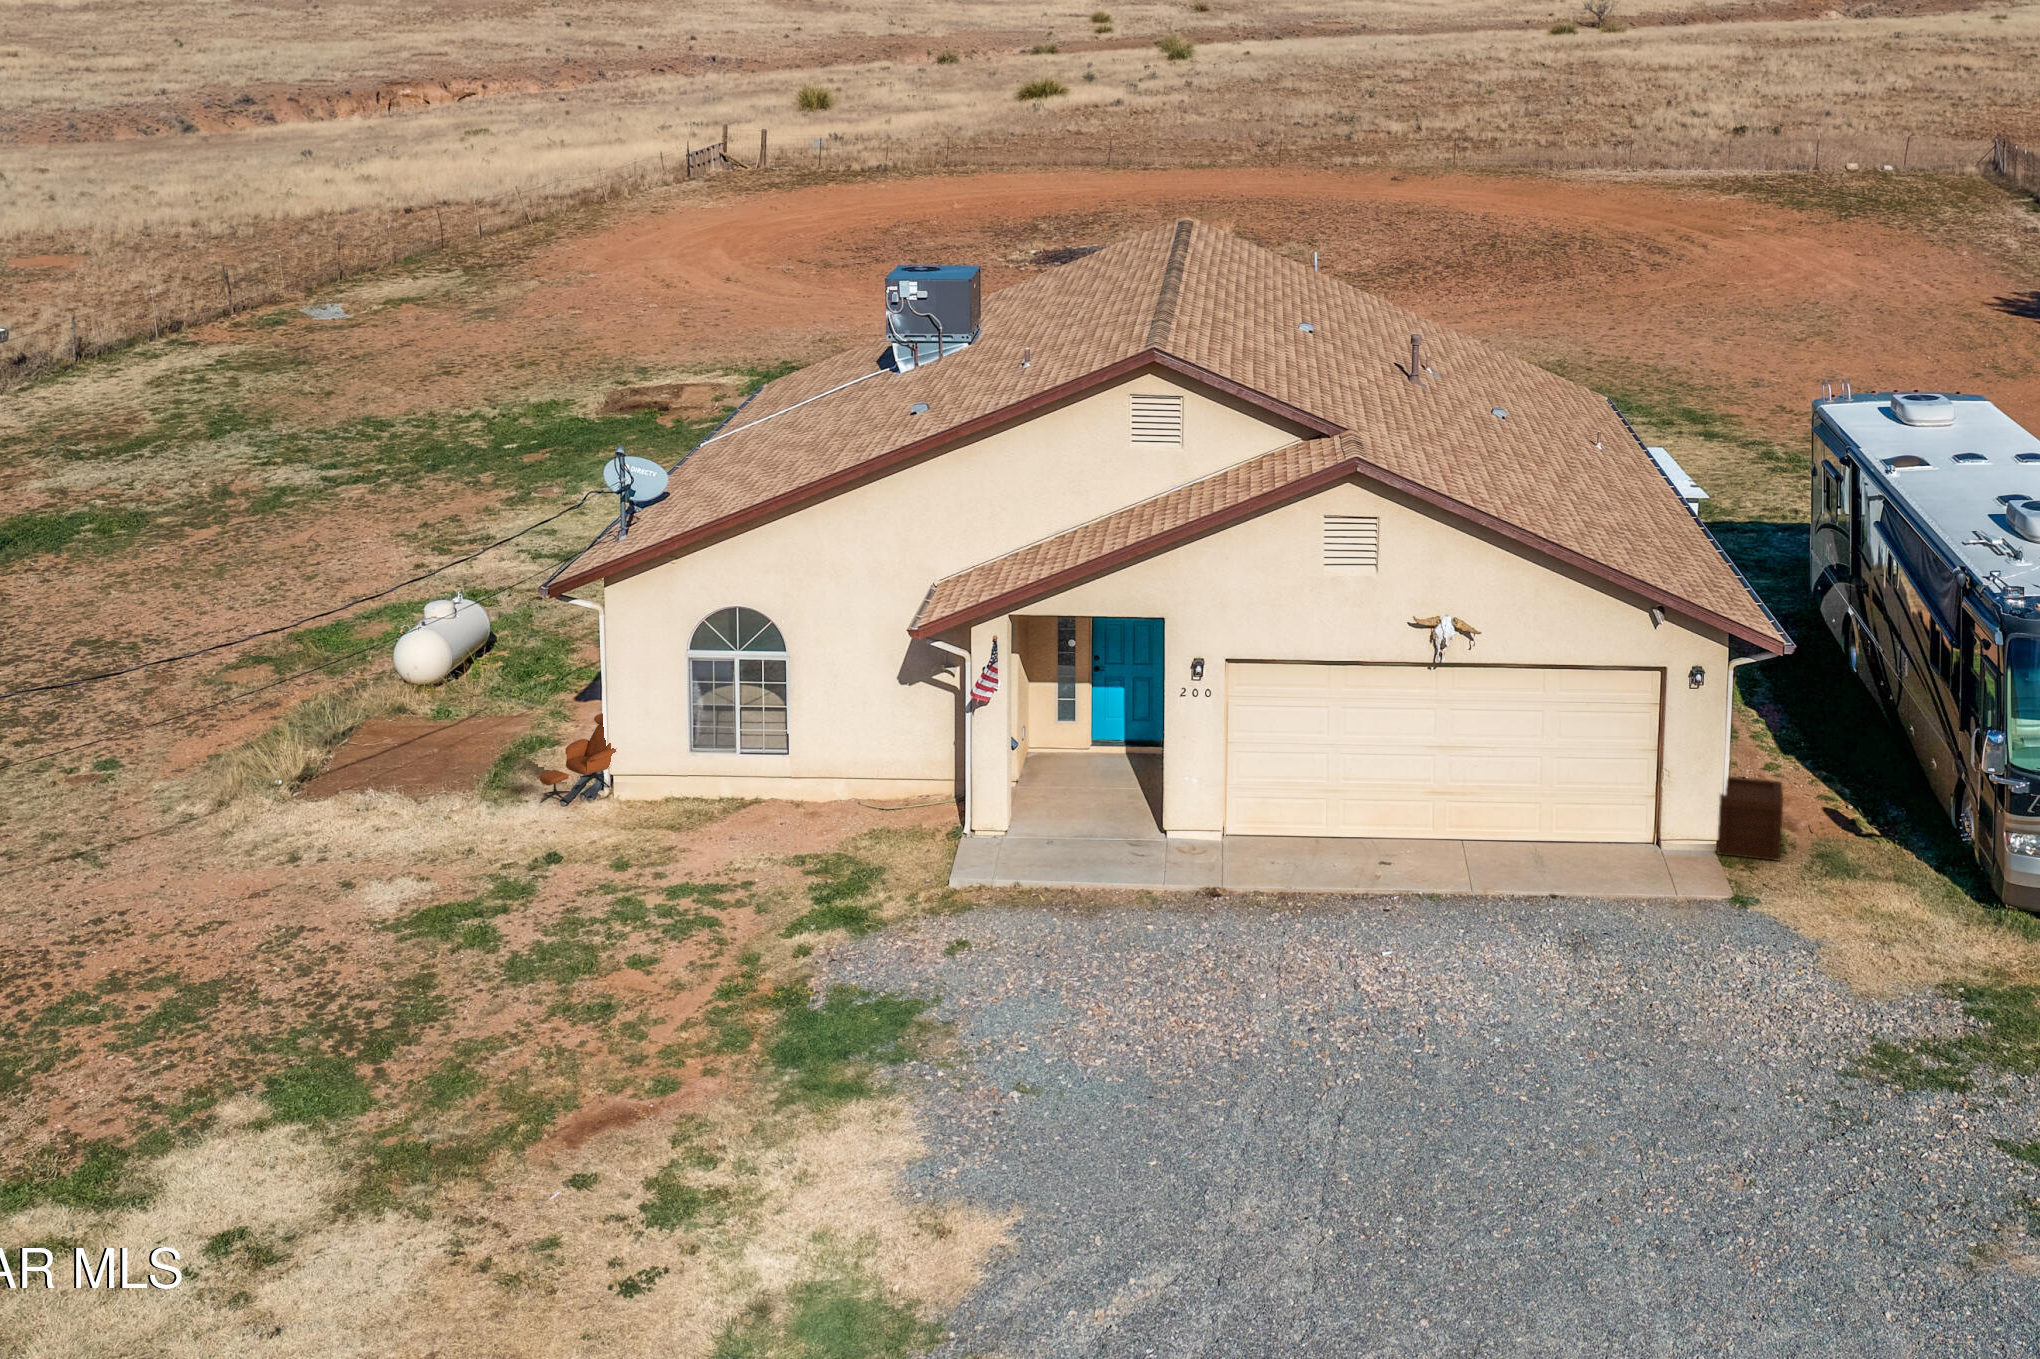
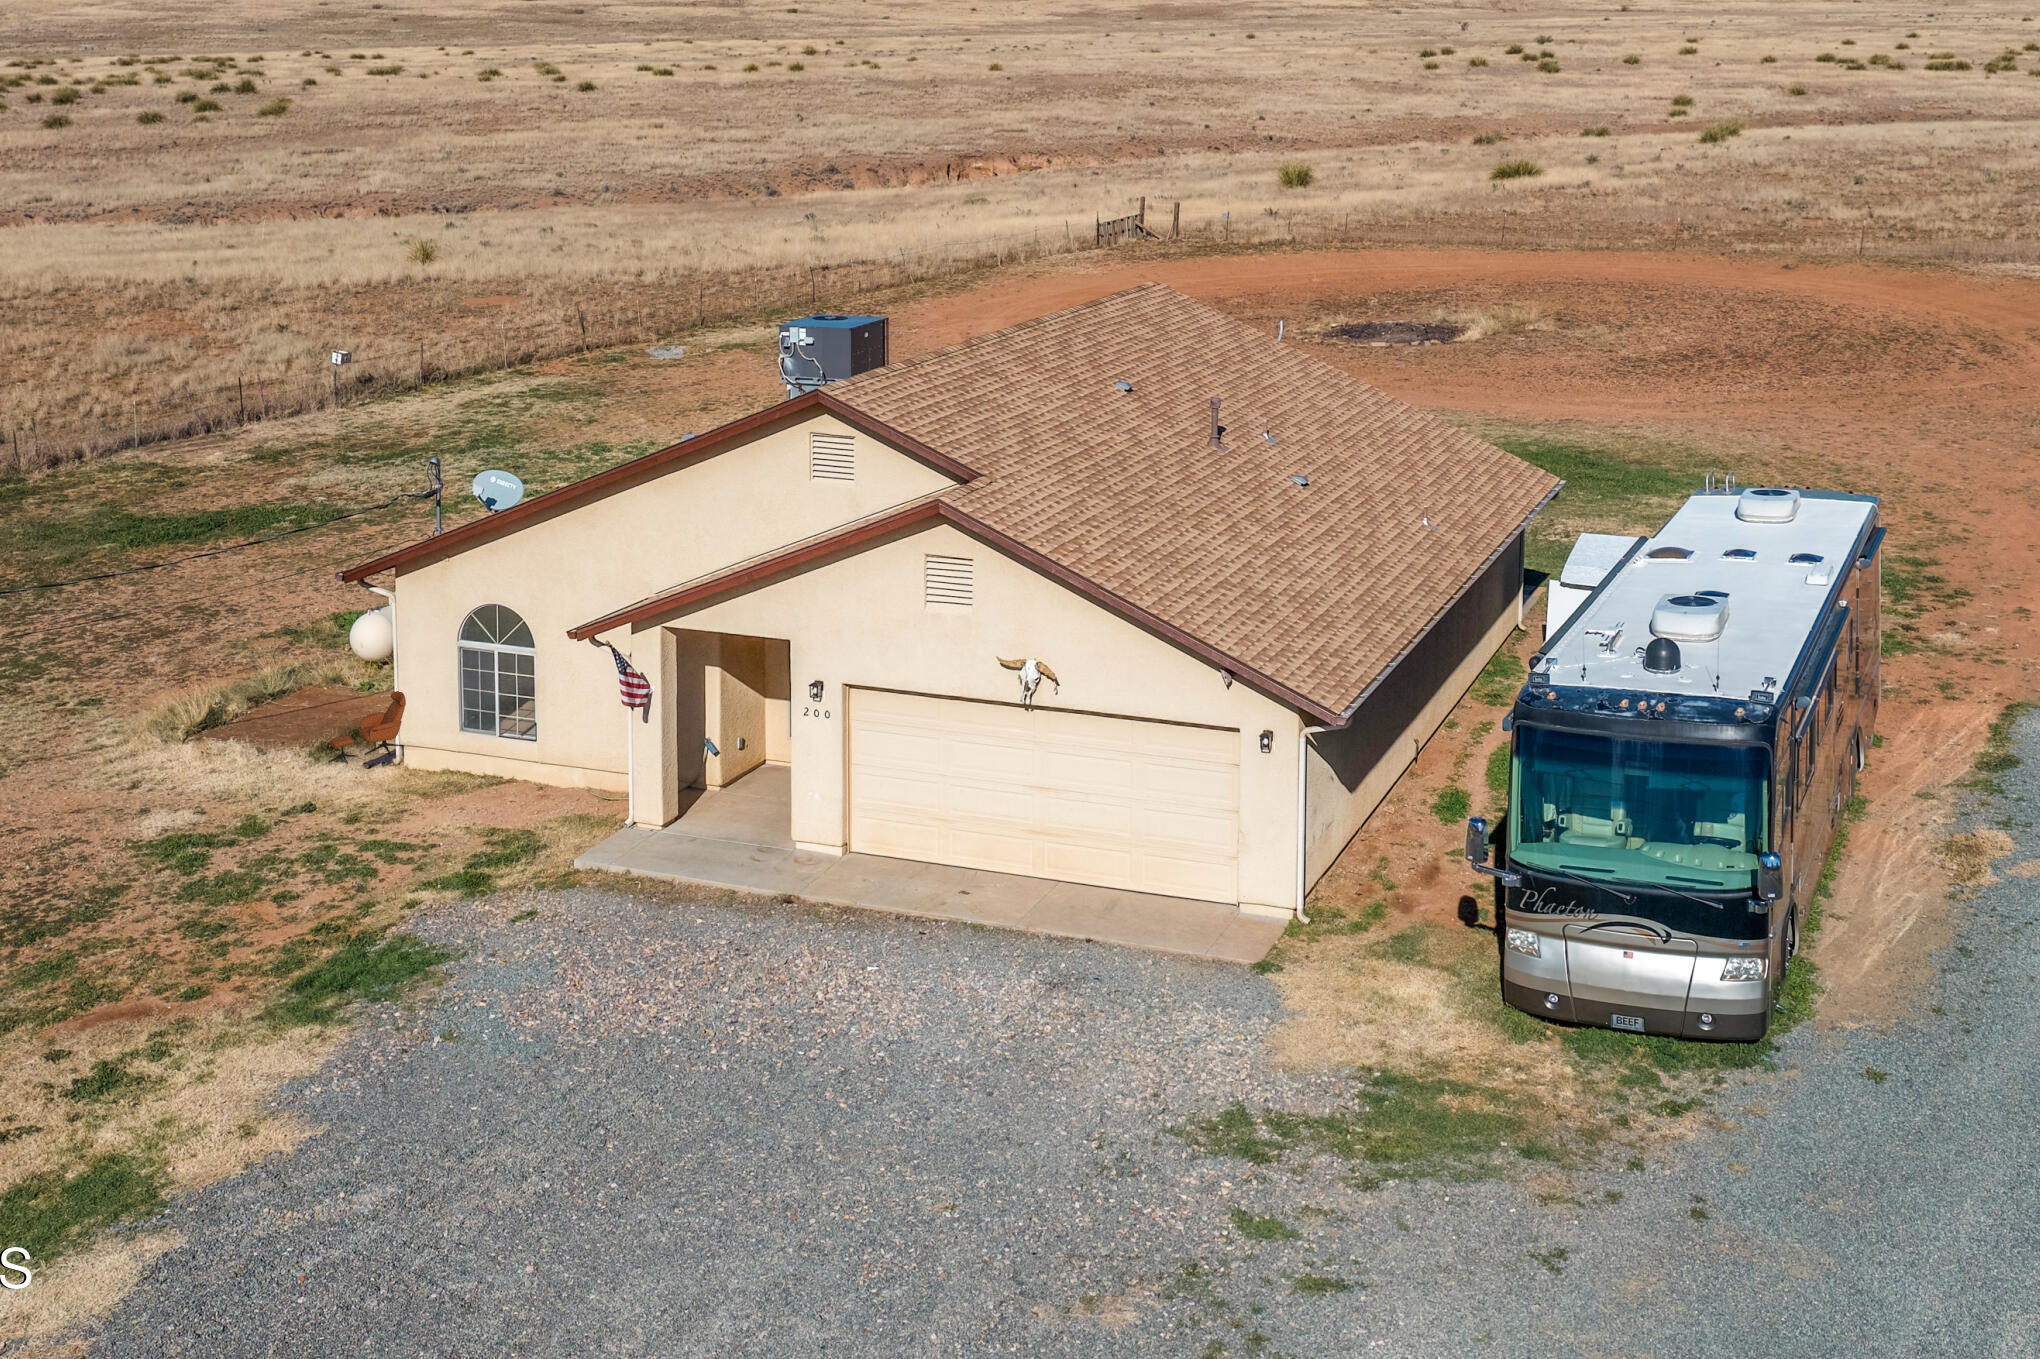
wooden crate: present [1717,777,1783,860] -> none [1287,845,1371,937]

